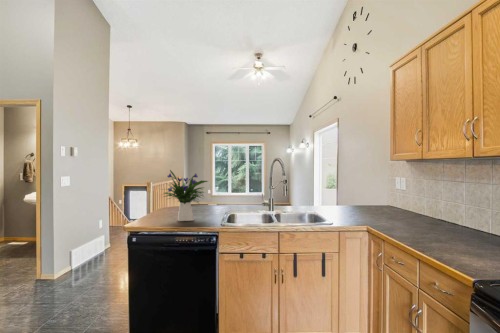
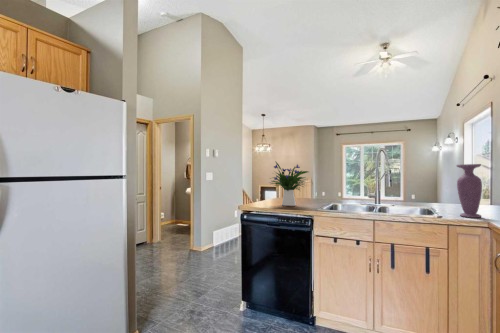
vase: none [342,176,360,222] -> present [457,164,482,218]

